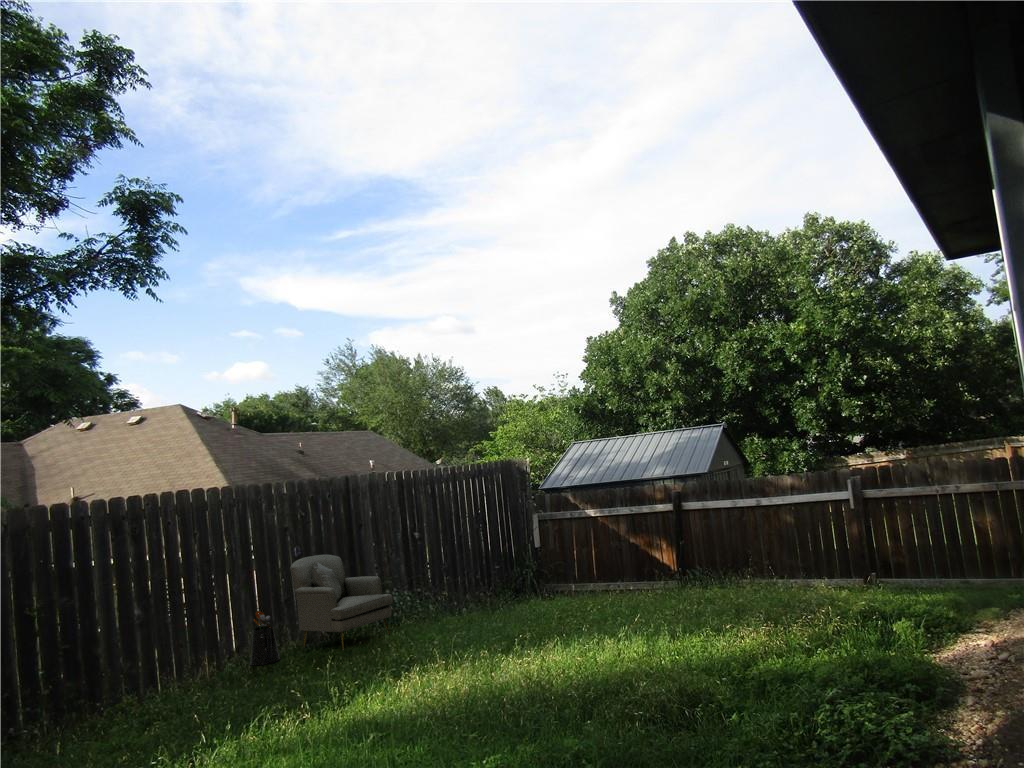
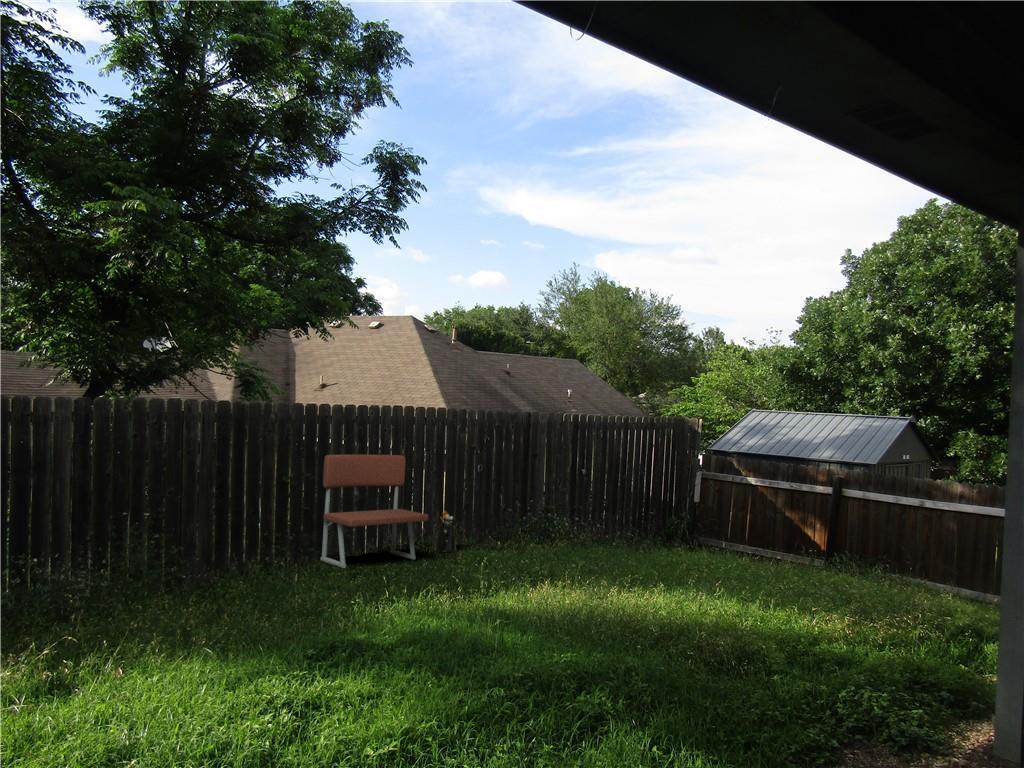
bench: none [76,548,239,720] -> present [320,455,429,568]
armchair: present [290,555,393,650] -> none [473,476,550,555]

